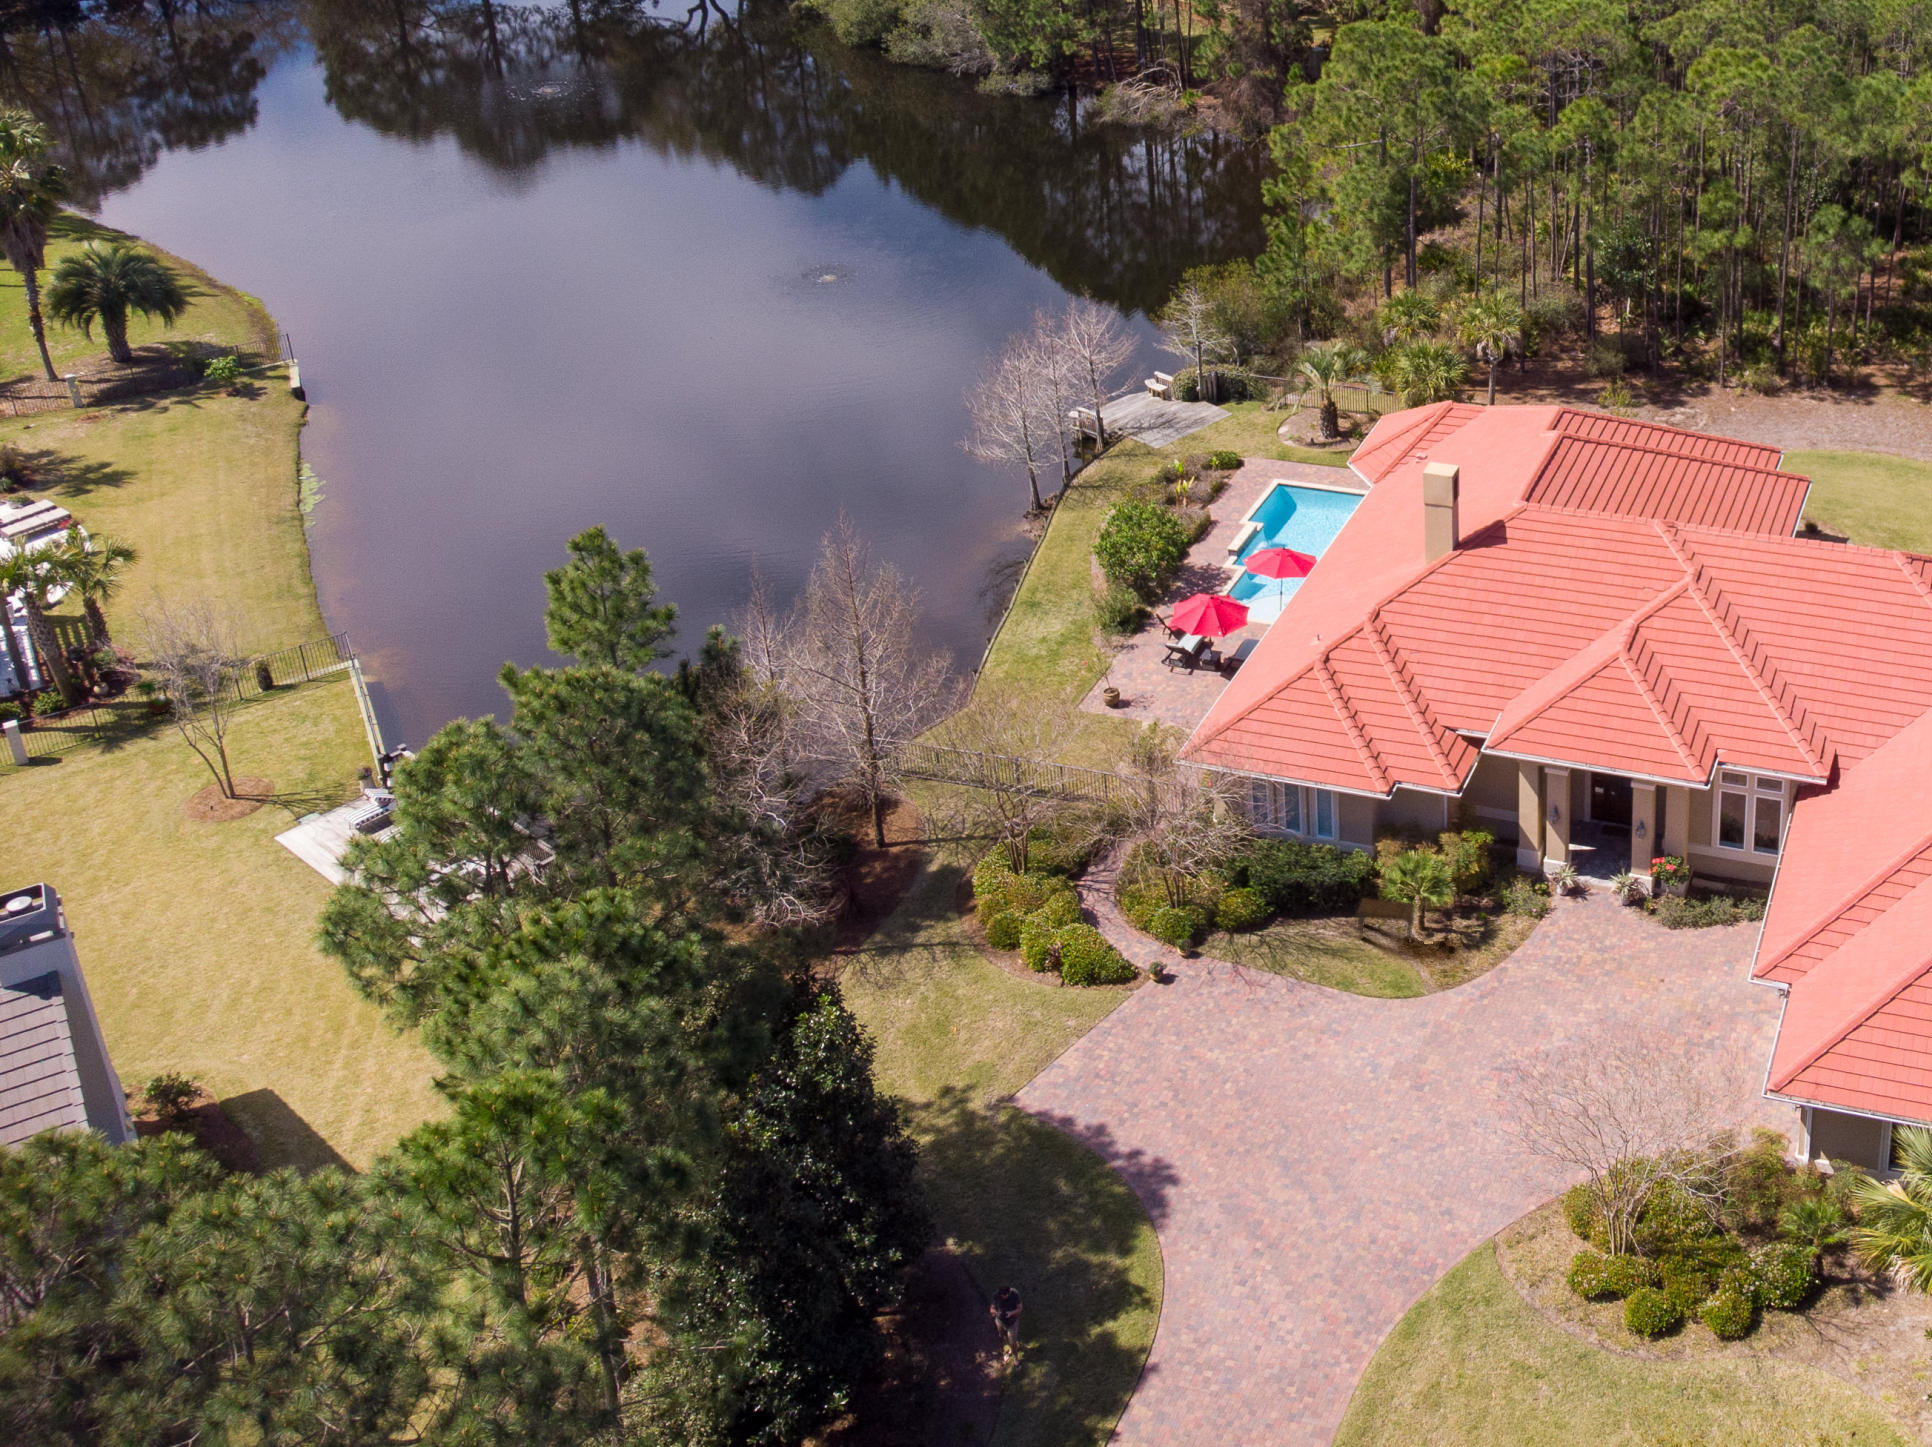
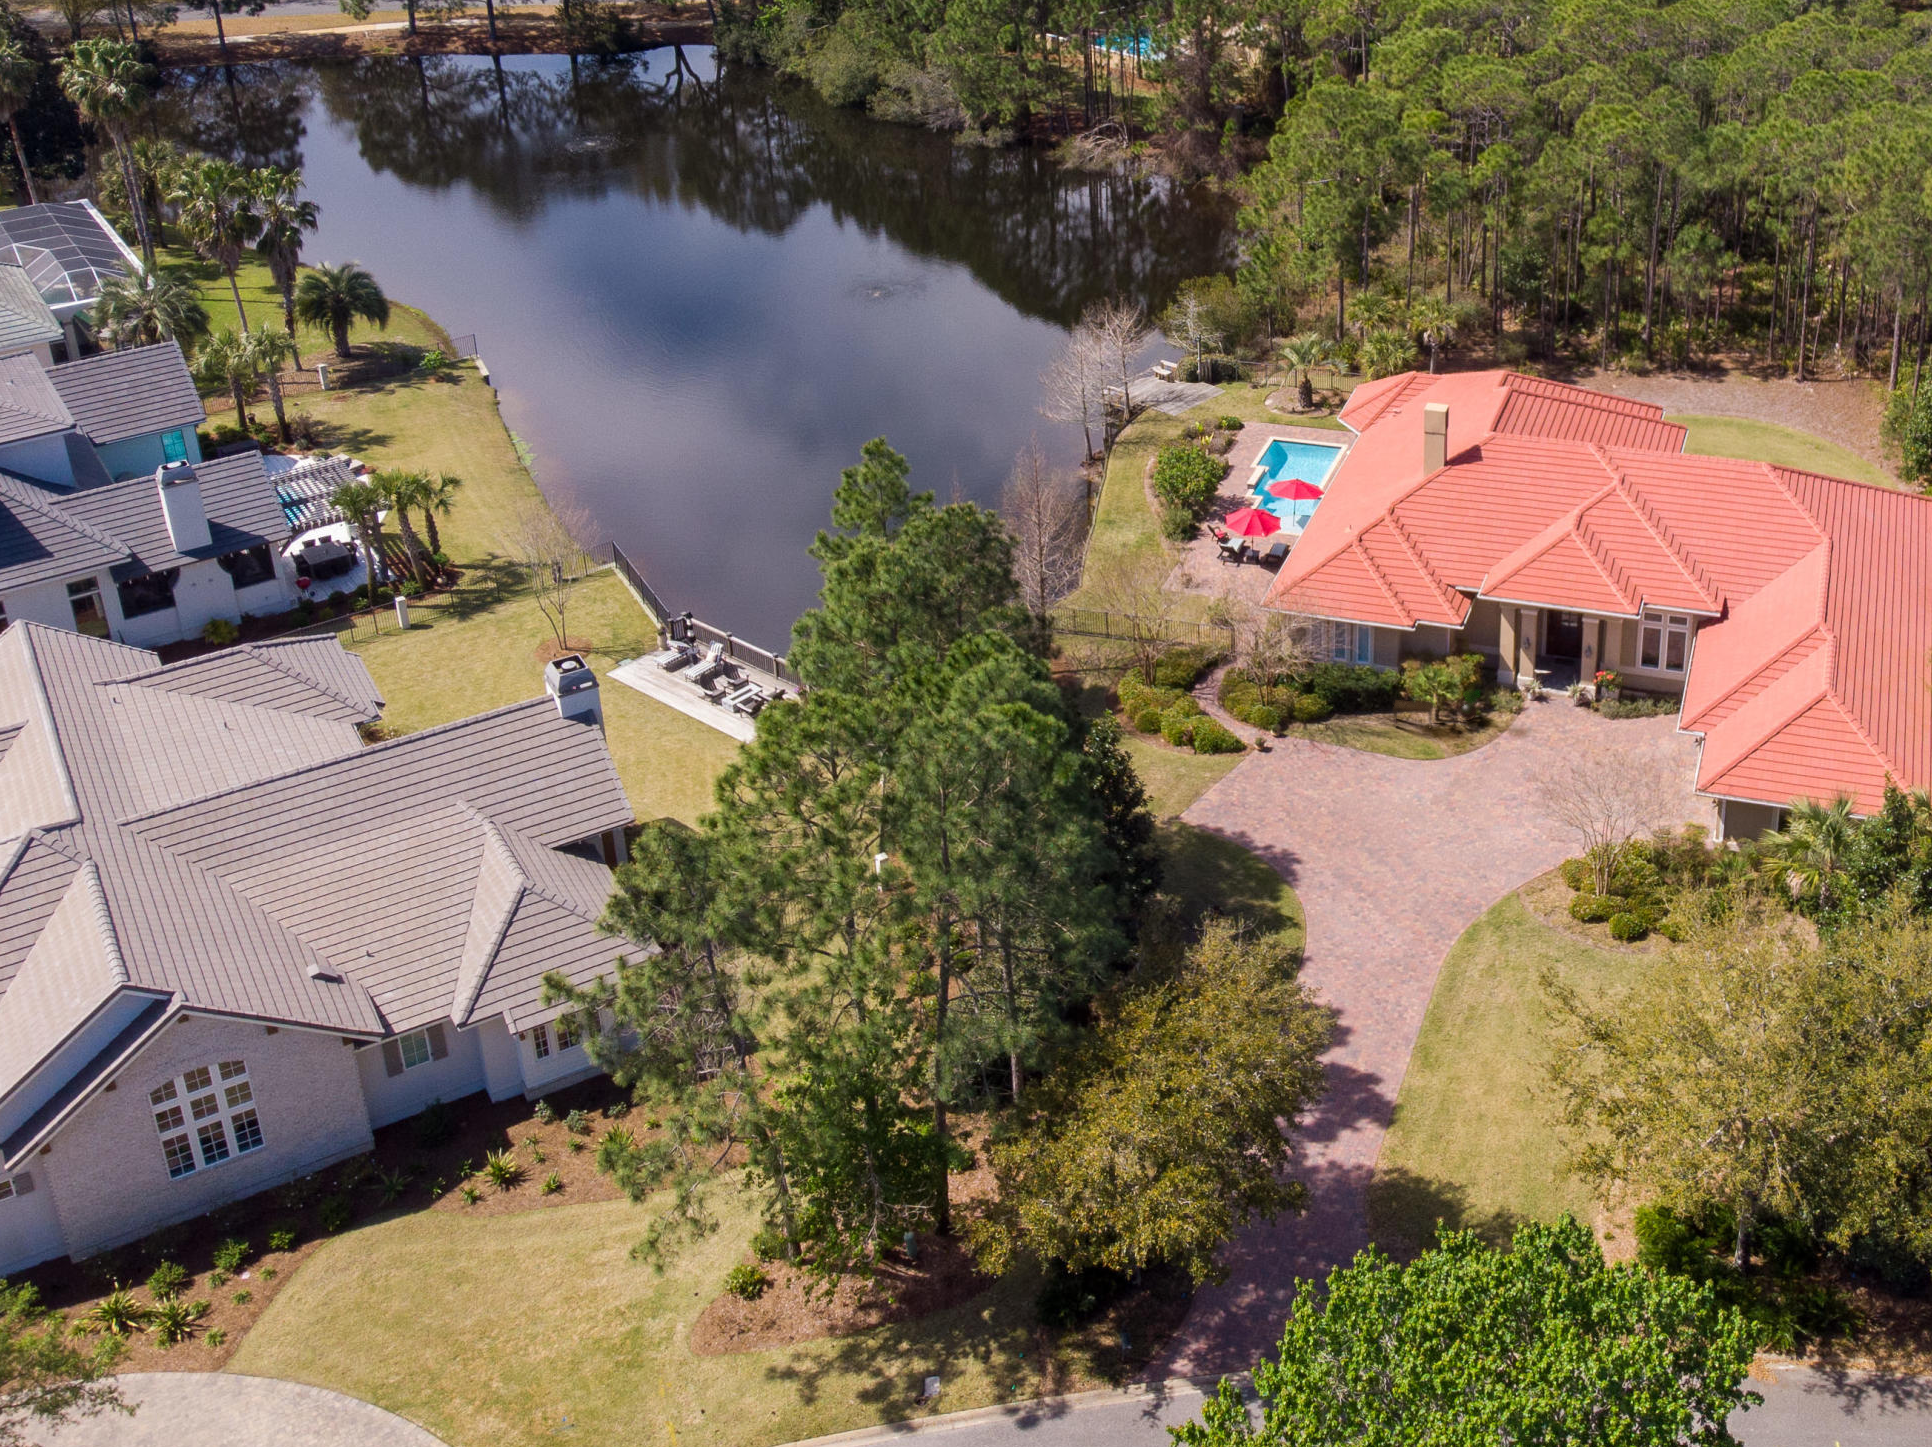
potted tree: present [132,679,172,714] -> present [1460,690,1480,720]

